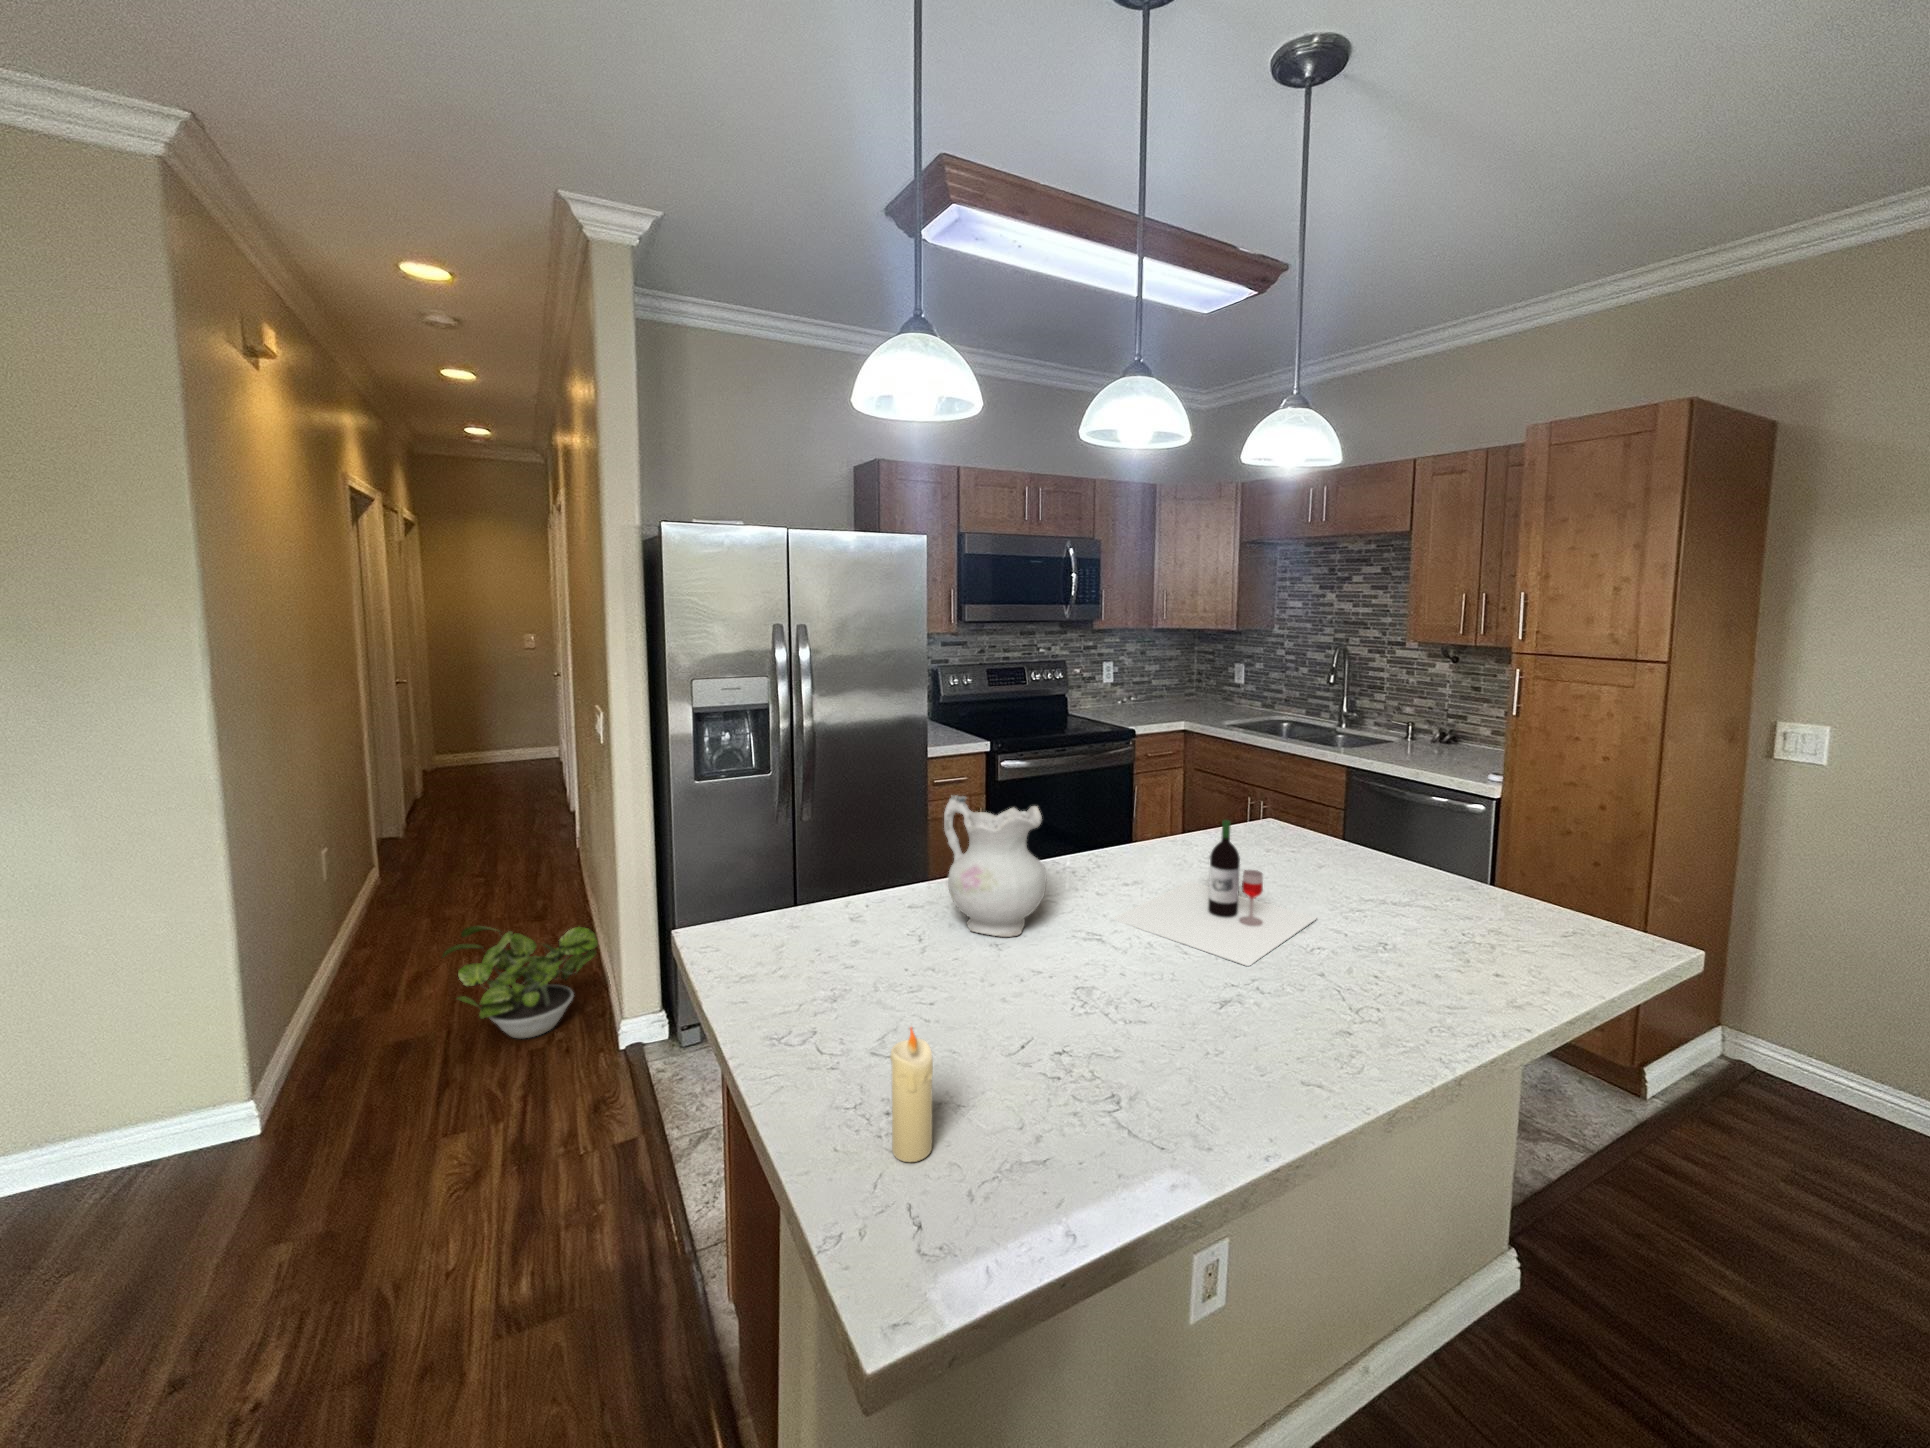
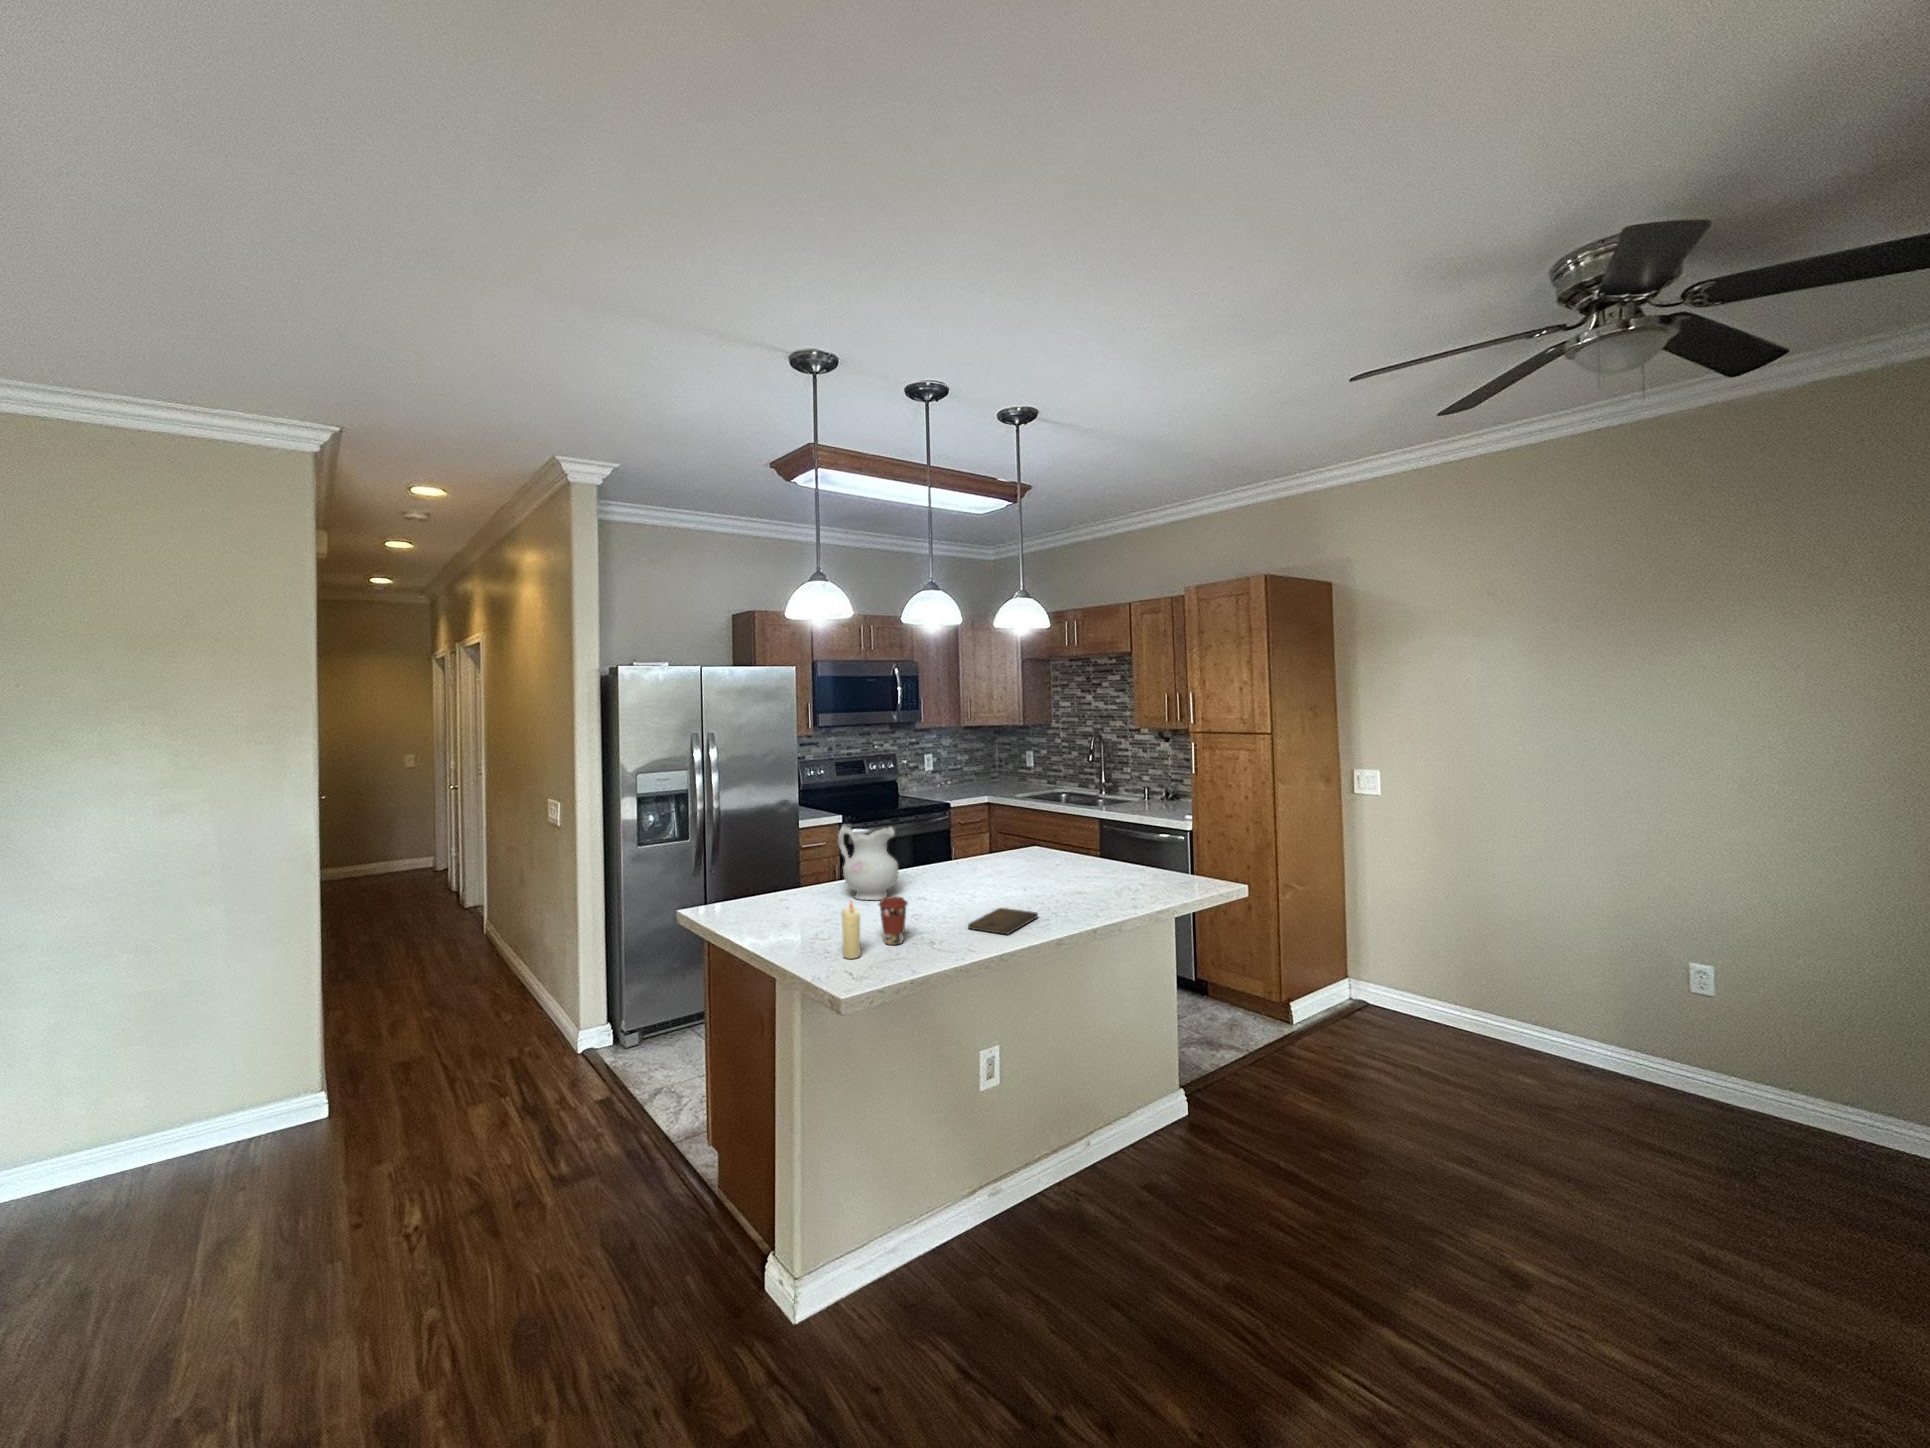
wine bottle: present [1114,820,1316,966] -> none [936,831,1051,902]
potted plant: present [442,926,598,1038] -> none [440,967,557,1054]
cutting board: none [1176,991,1319,1091] -> present [968,908,1038,934]
coffee cup: none [984,994,1049,1107] -> present [879,896,908,945]

